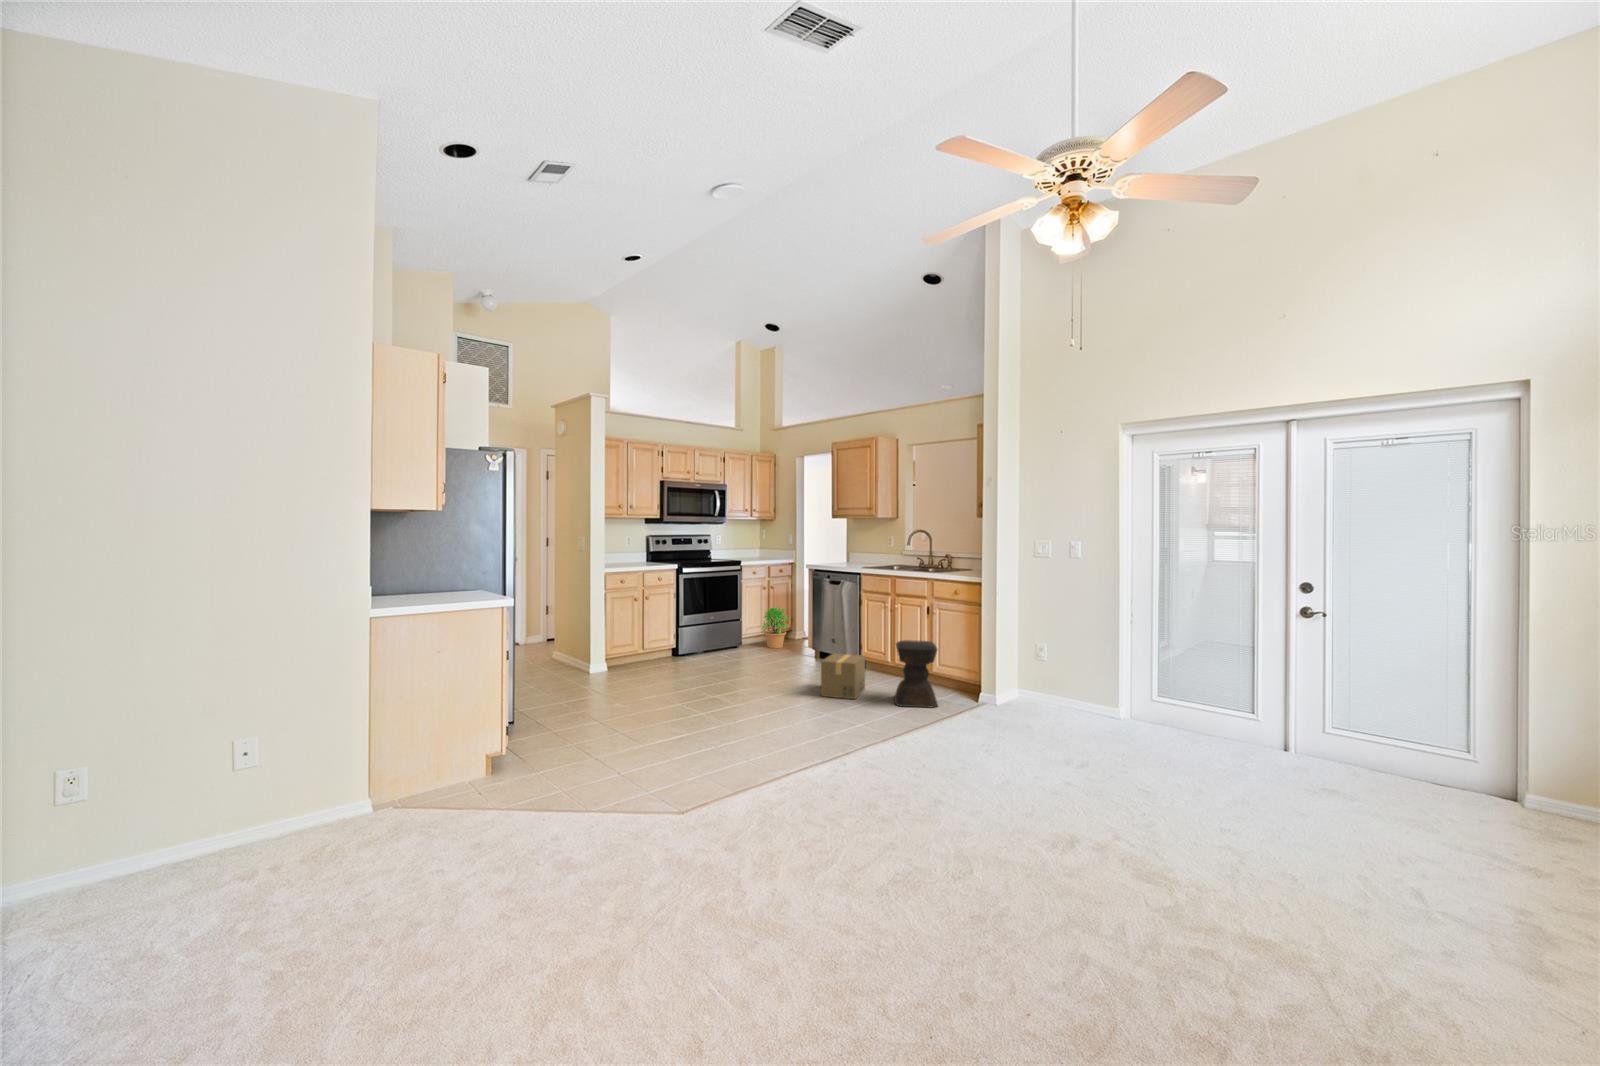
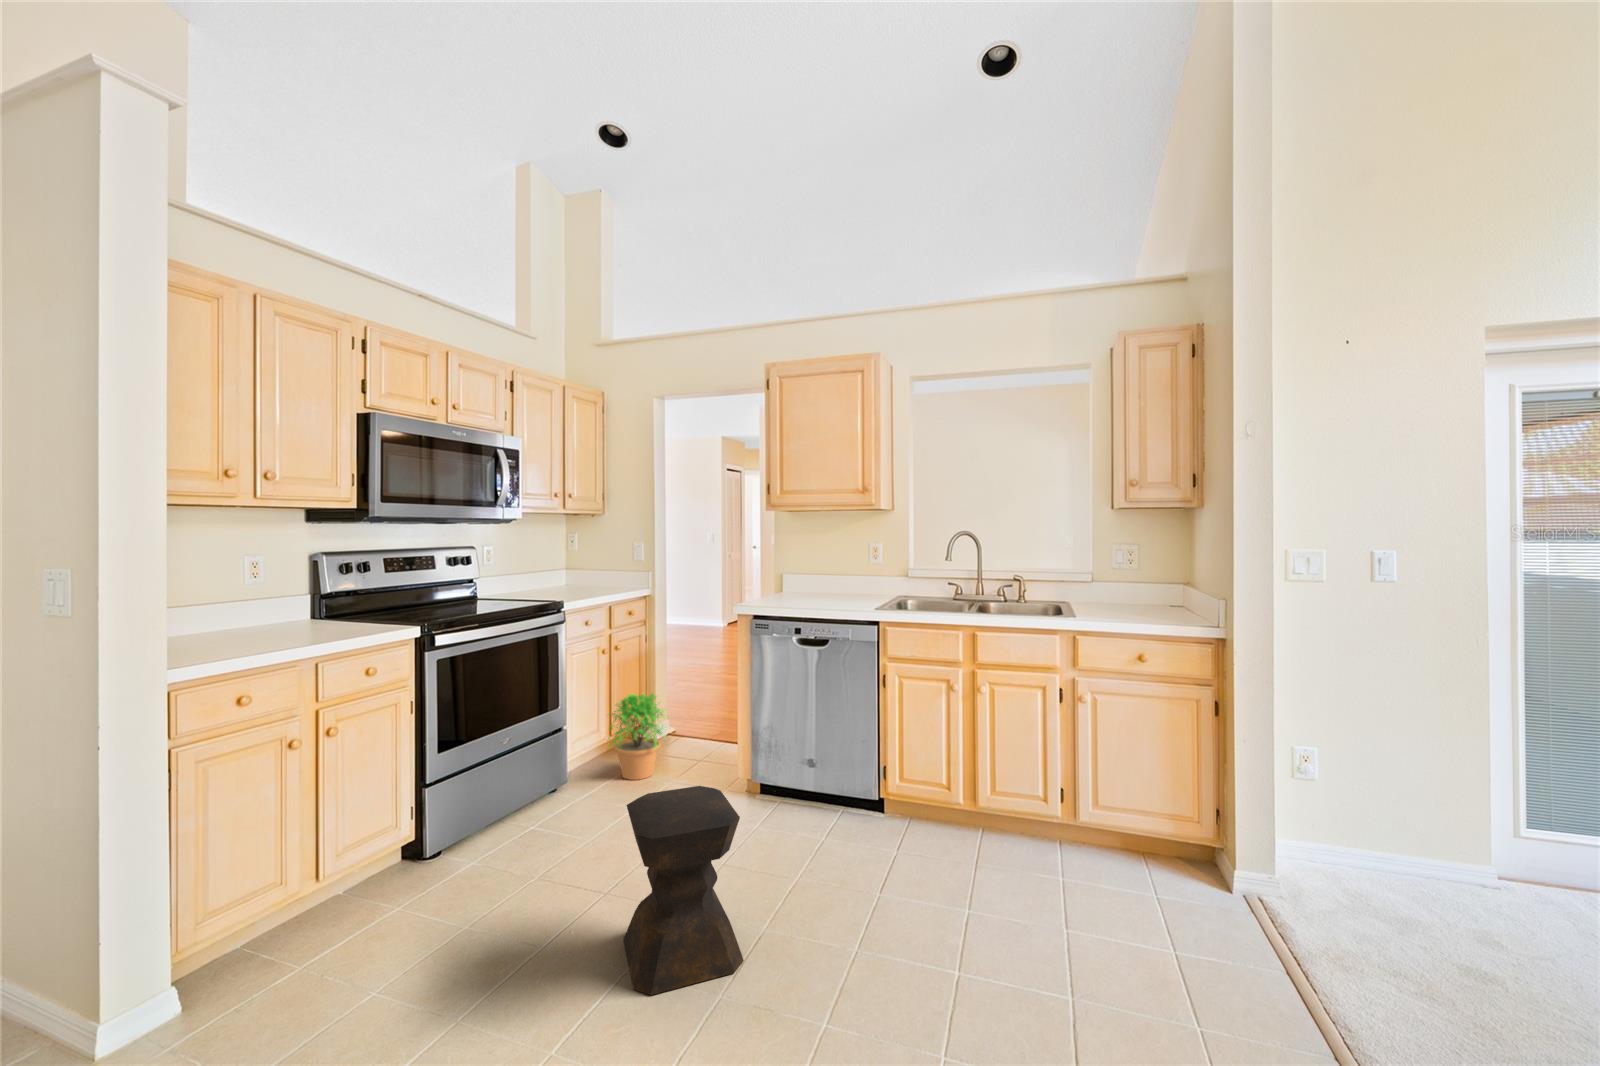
stool: present [894,640,938,707] -> present [623,786,744,995]
cardboard box: present [821,654,865,699] -> none [929,828,1066,990]

